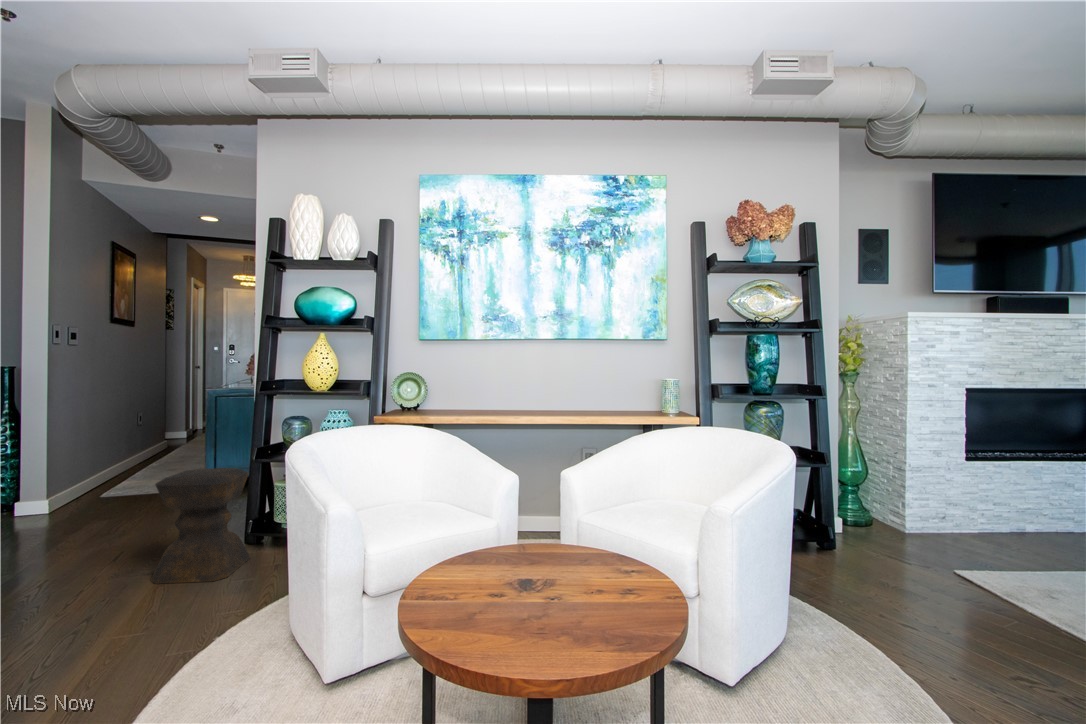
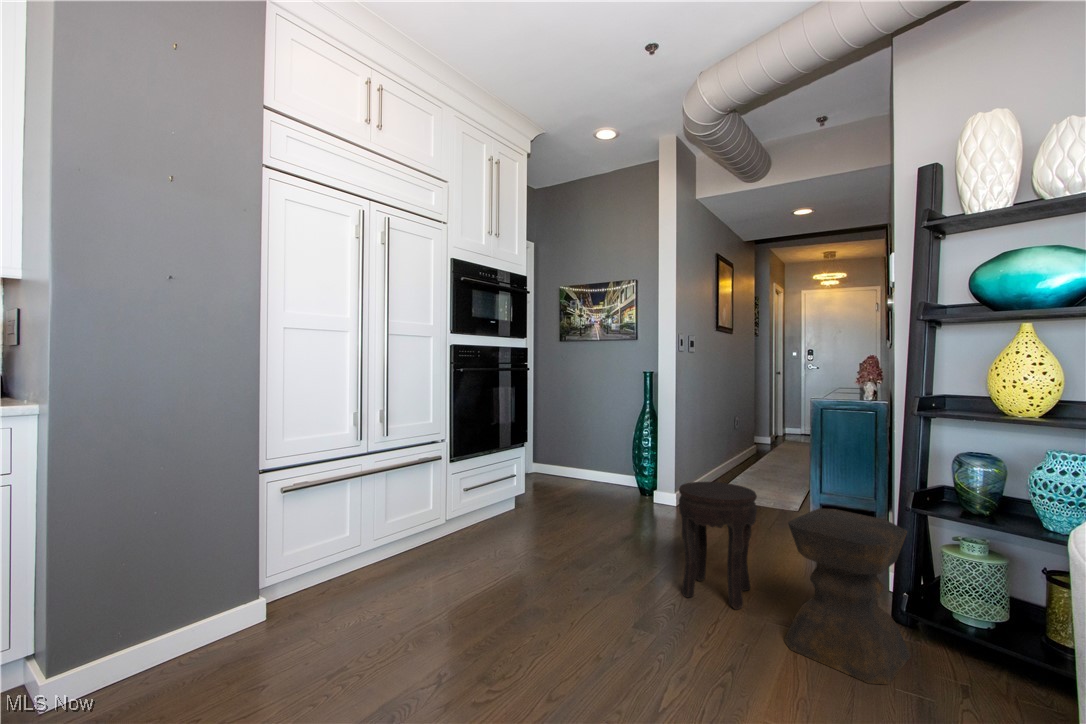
side table: none [41,467,132,583] -> present [679,482,757,610]

